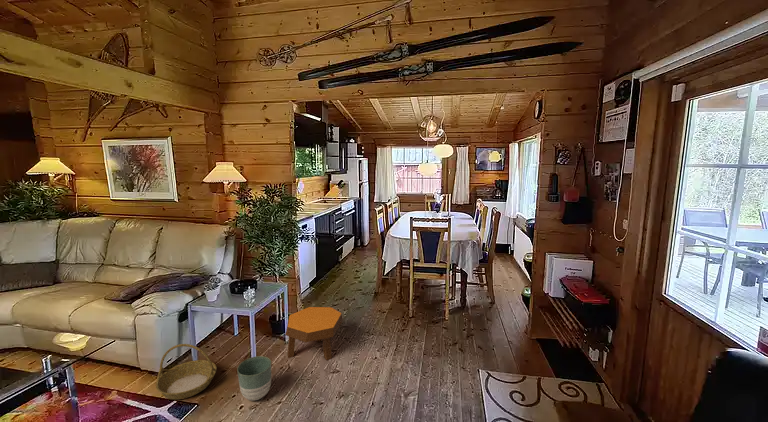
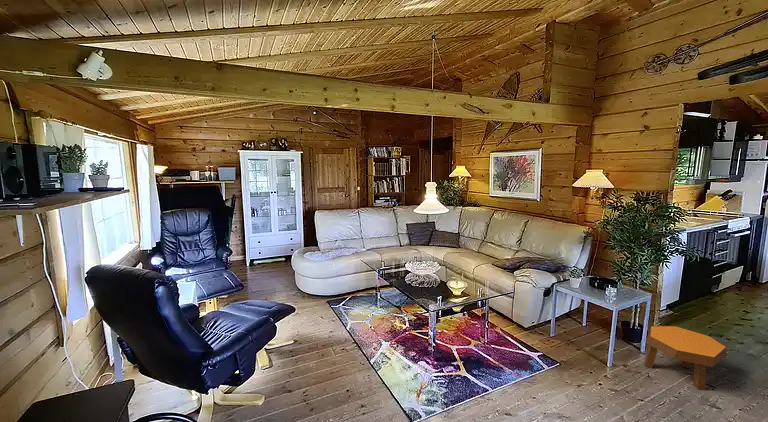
basket: present [156,344,217,399] -> none [527,314,574,358]
planter: present [237,356,271,400] -> none [599,348,634,387]

